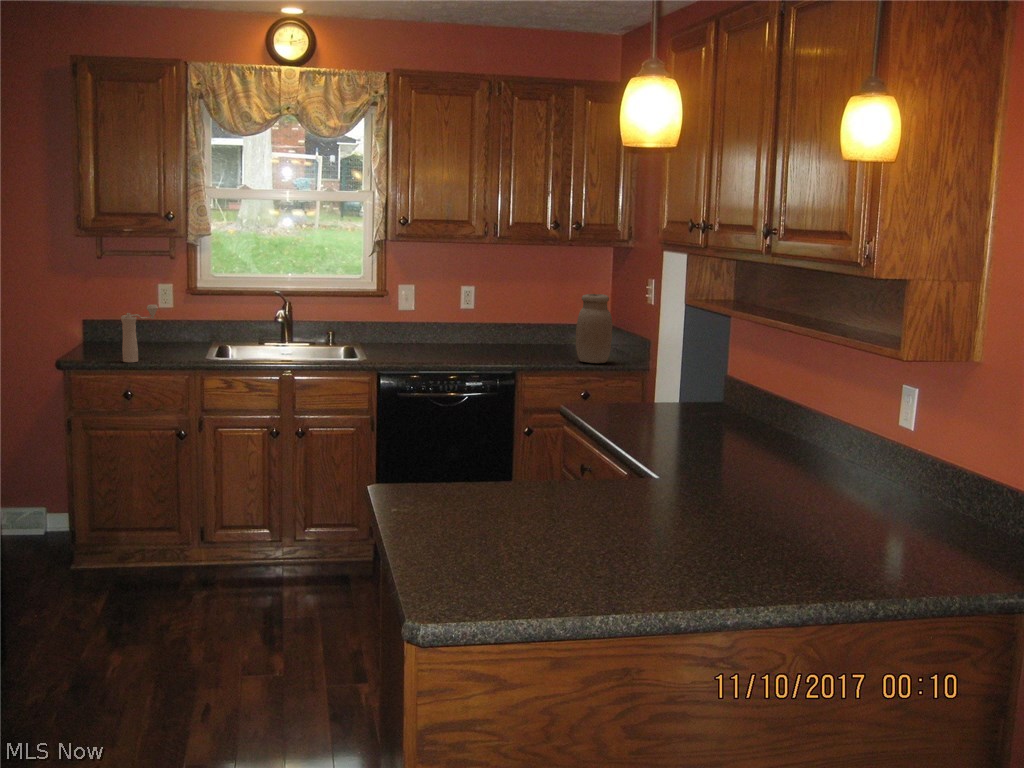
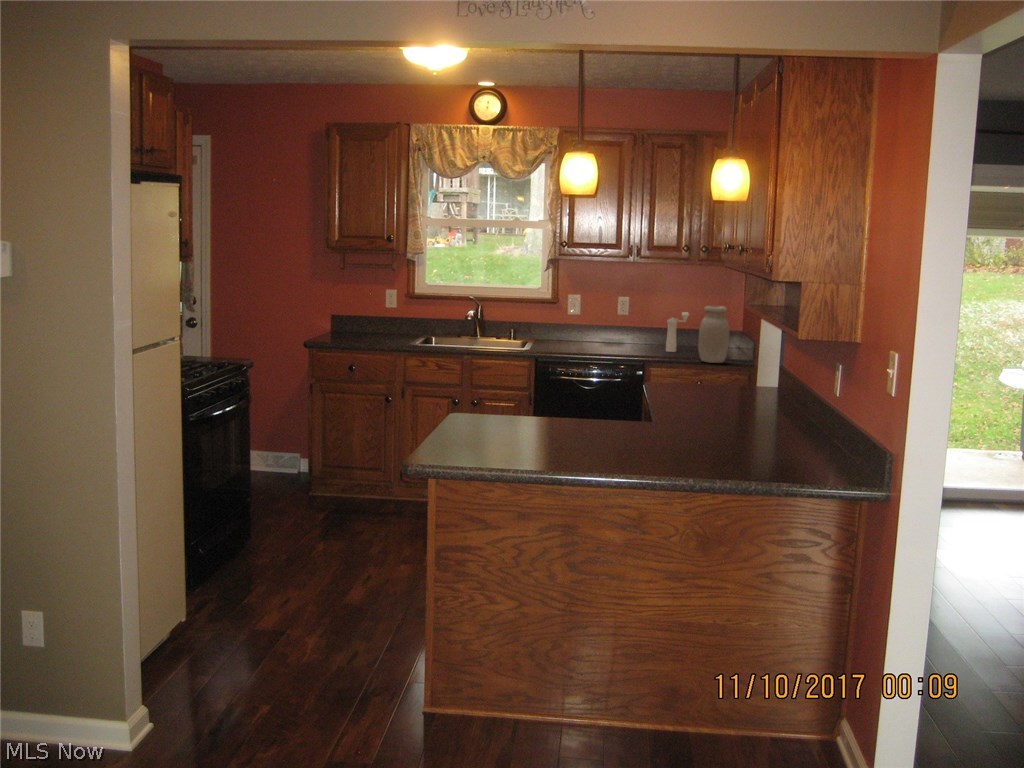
pepper mill: present [121,305,158,362] -> present [666,312,689,352]

